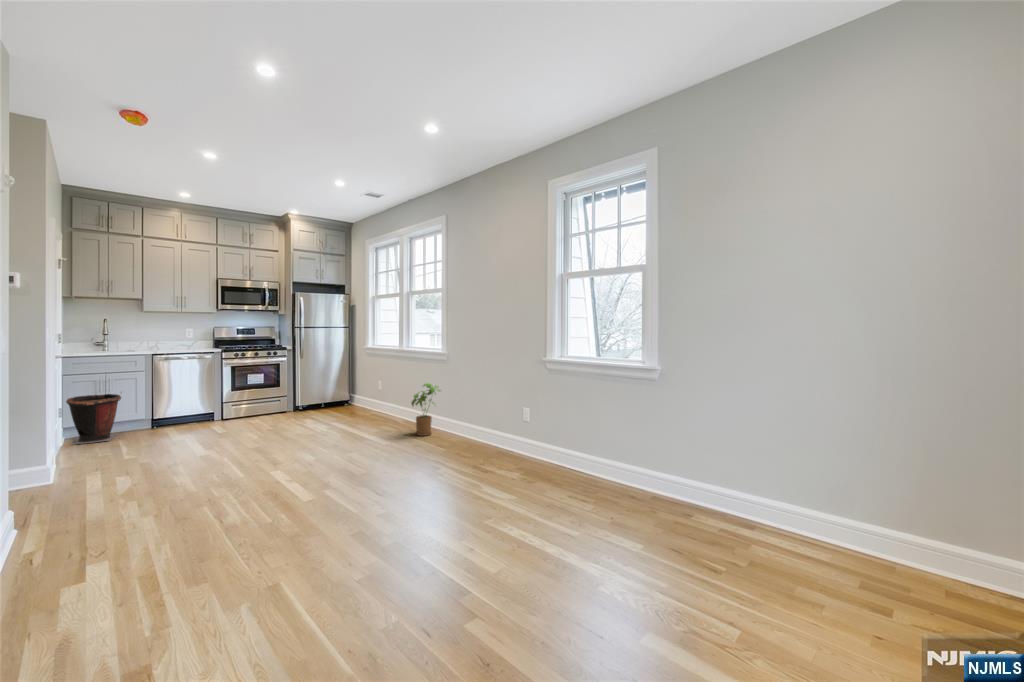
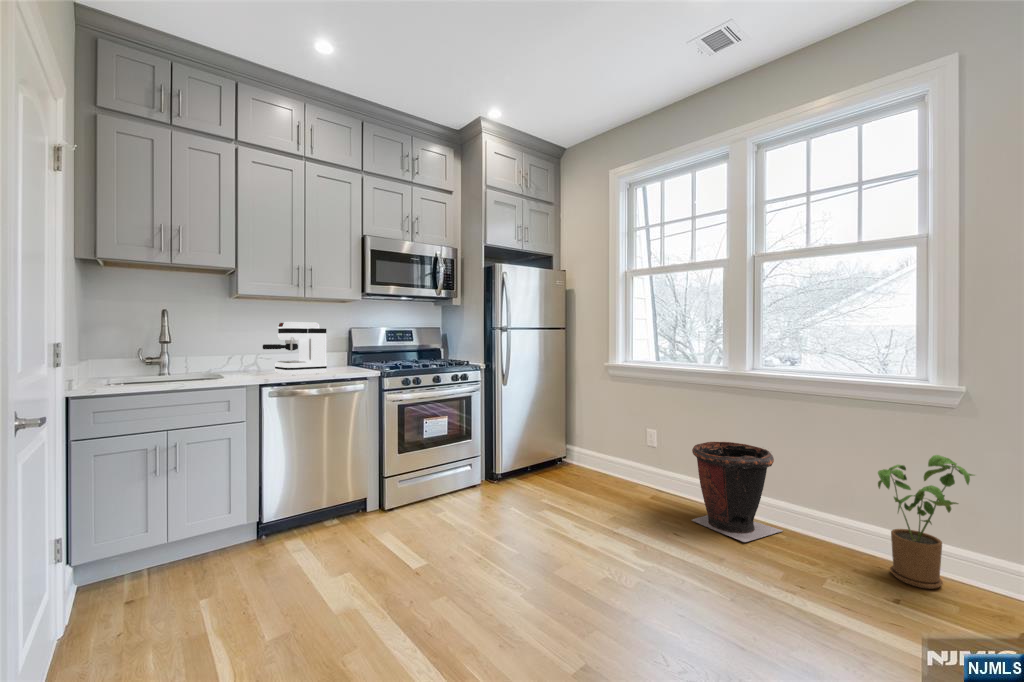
coffee maker: none [156,325,191,351] -> present [263,322,327,376]
trash can: present [66,392,122,444] -> present [692,442,783,542]

